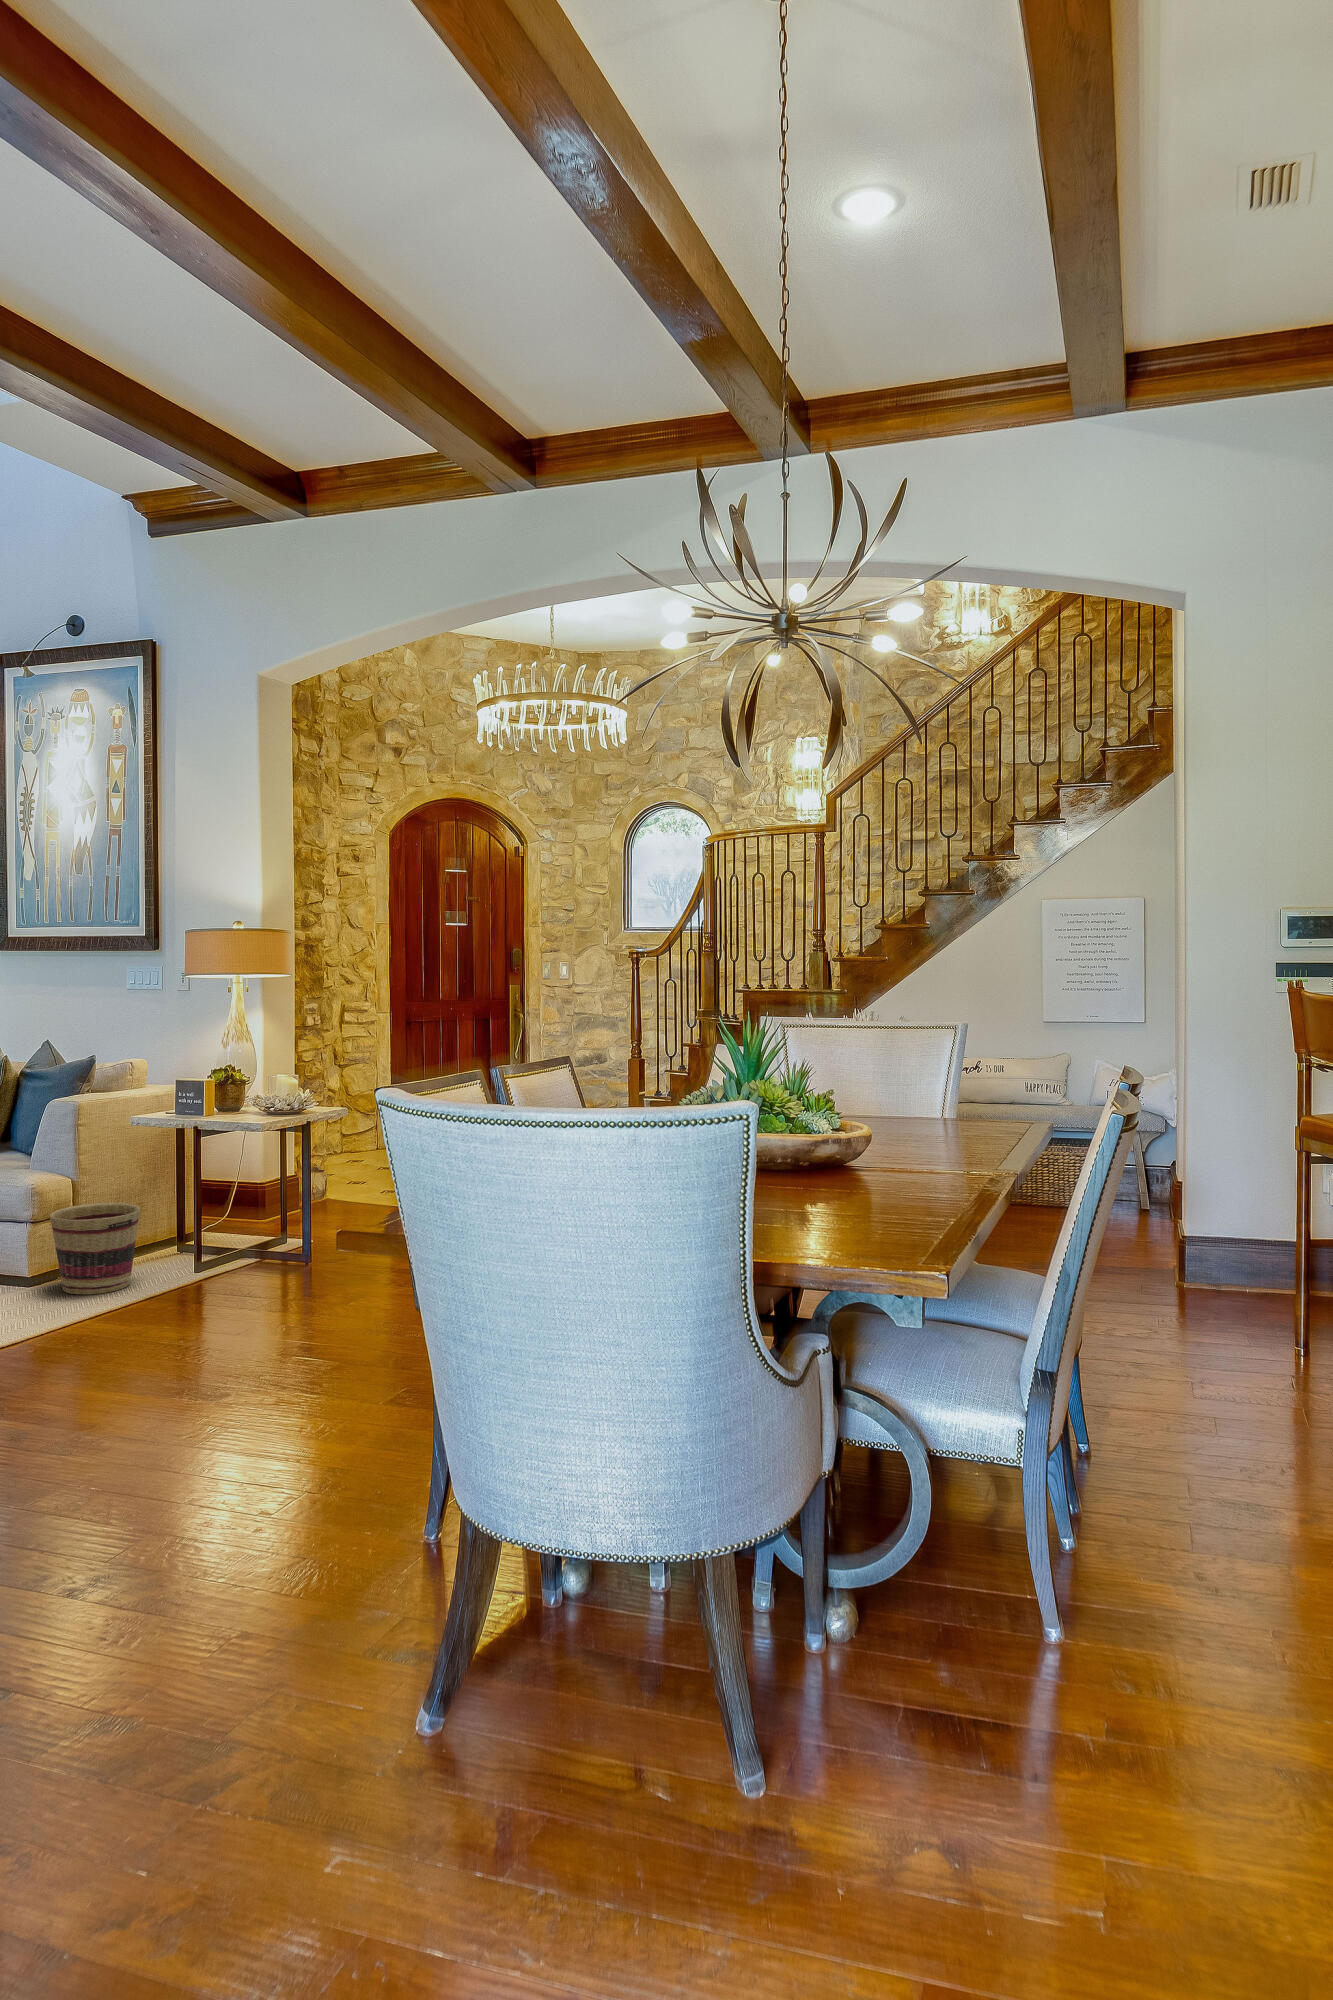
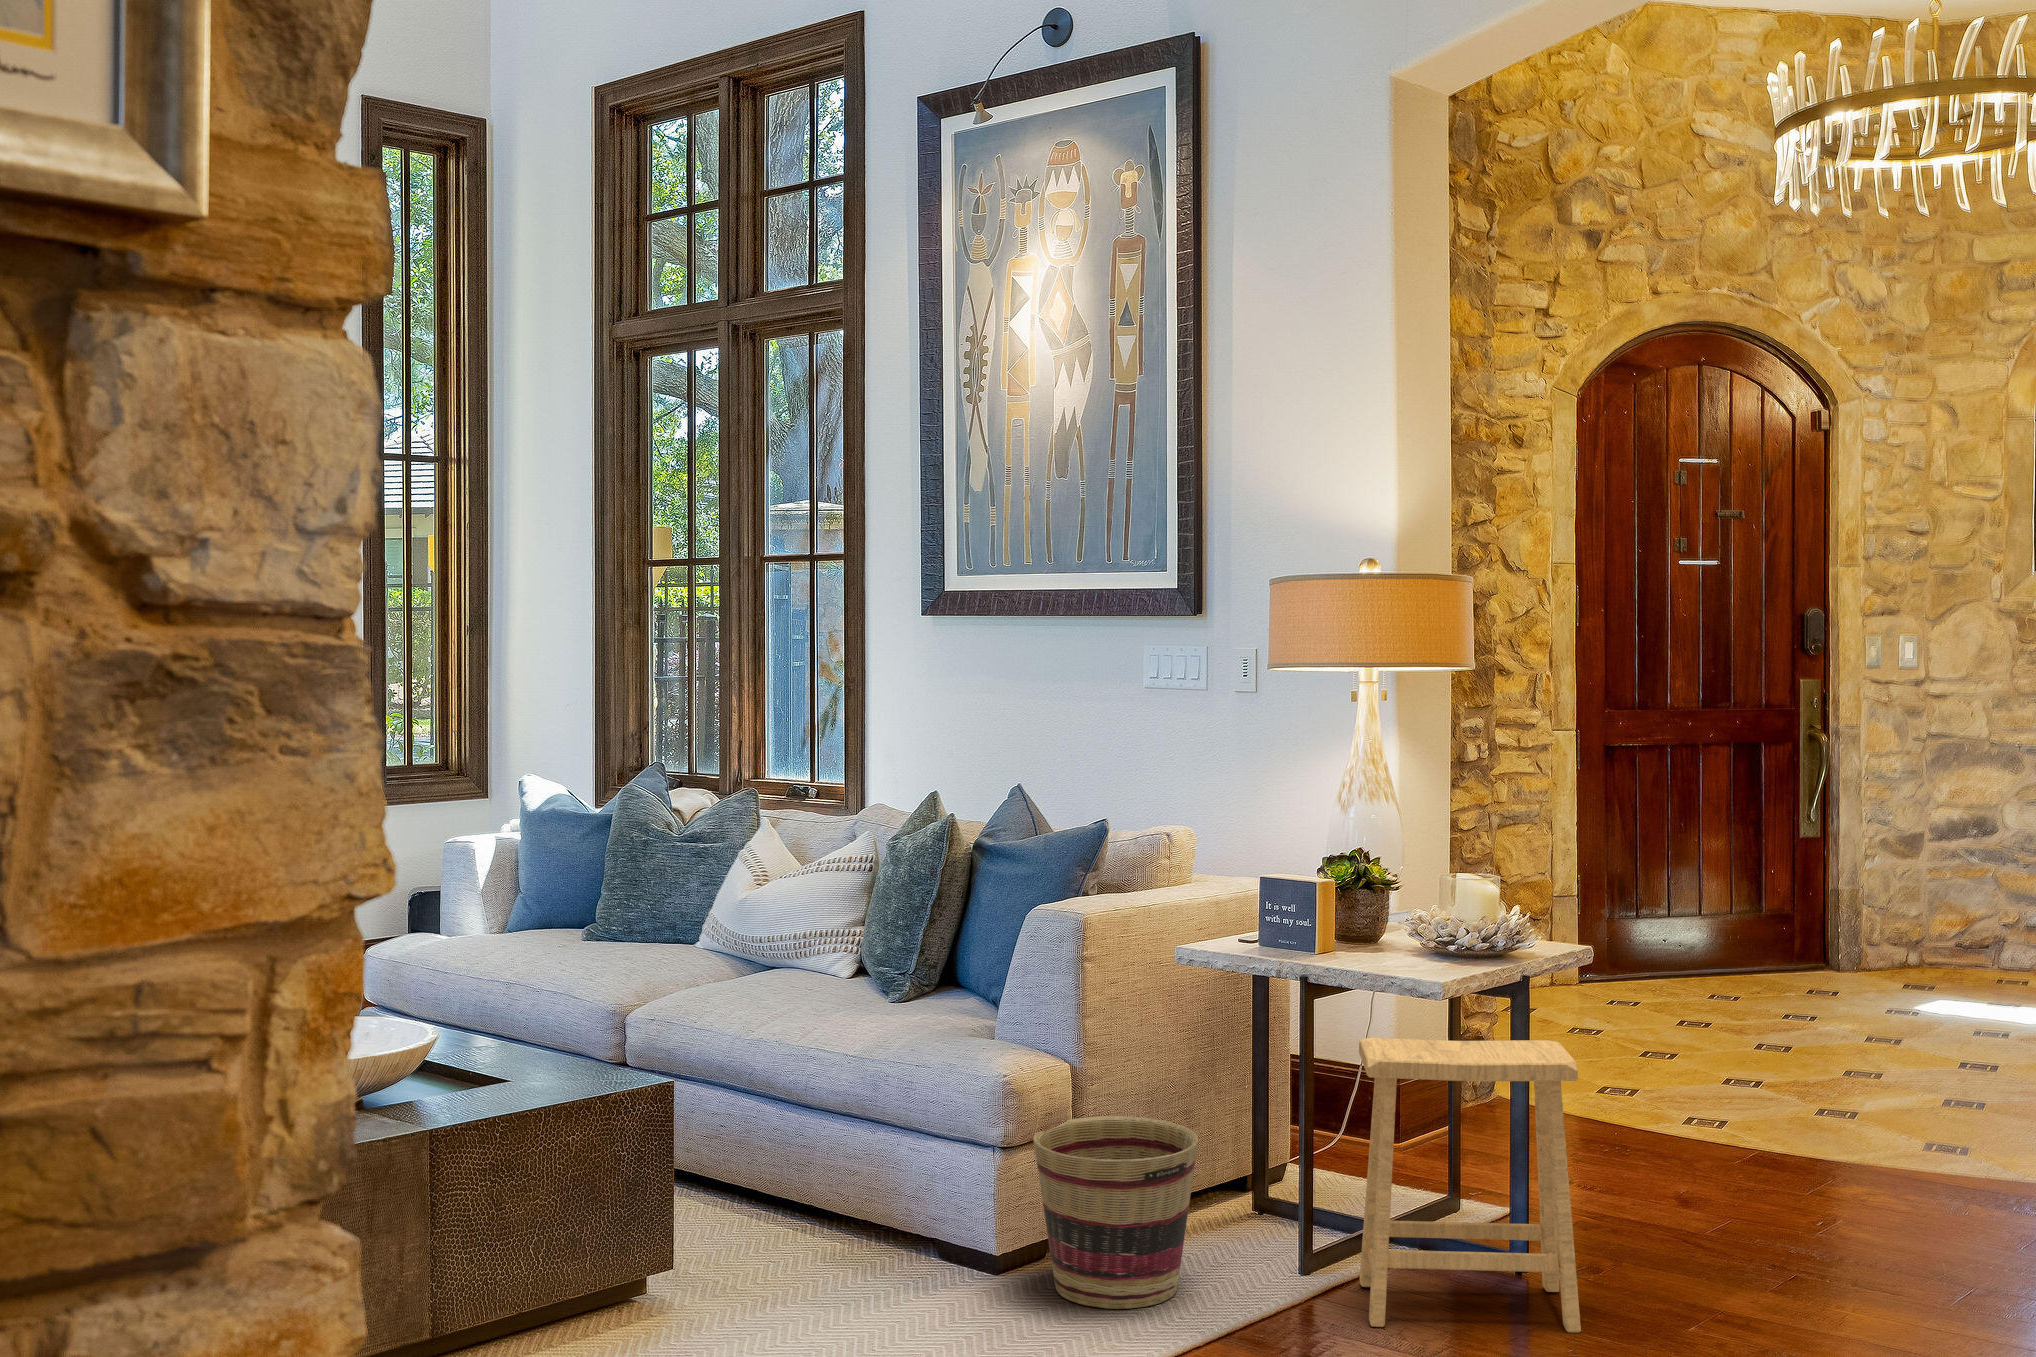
footstool: none [223,1150,325,1287] -> present [1359,1038,1581,1333]

